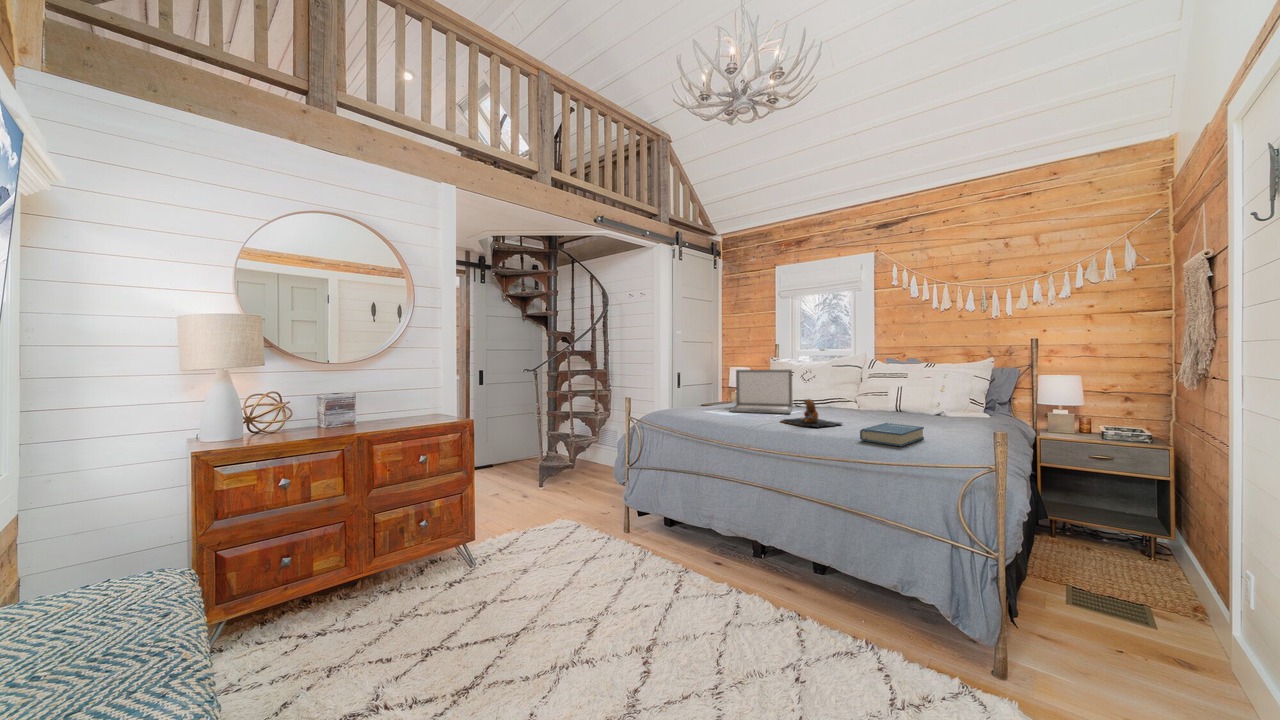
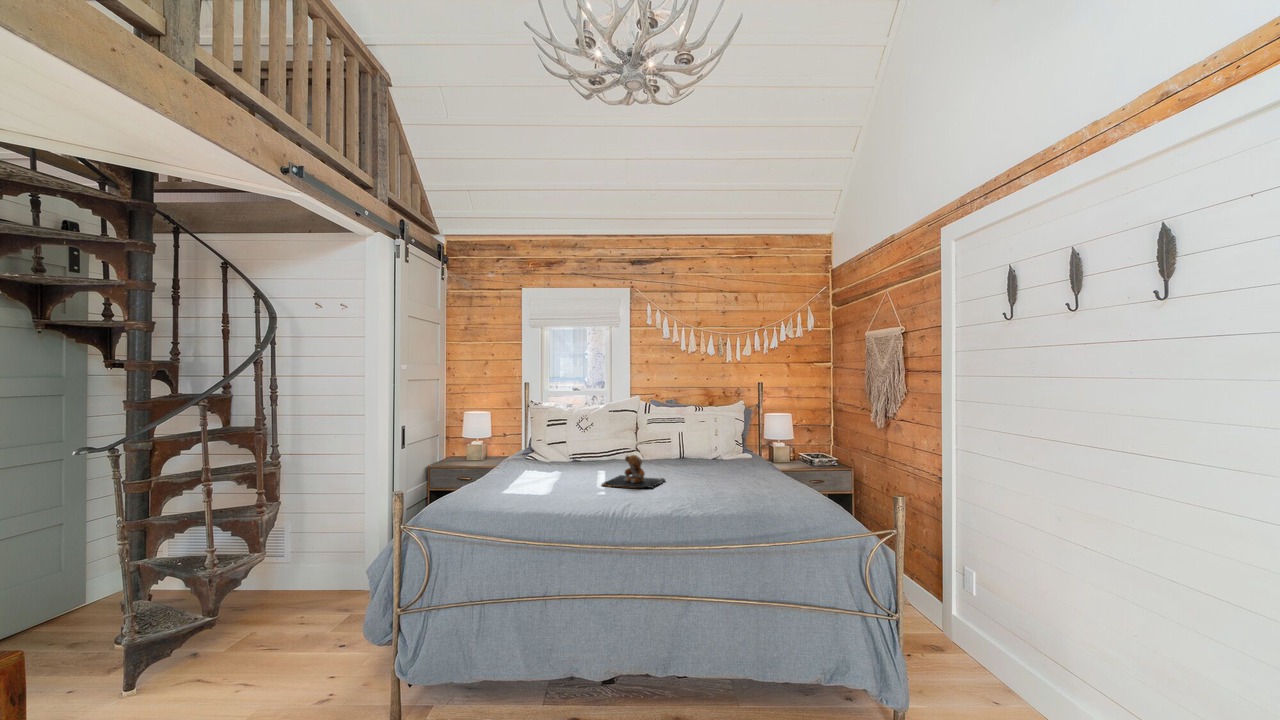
laptop: present [730,370,793,414] -> none [511,418,592,479]
hardback book: present [860,423,924,447] -> none [714,474,756,499]

